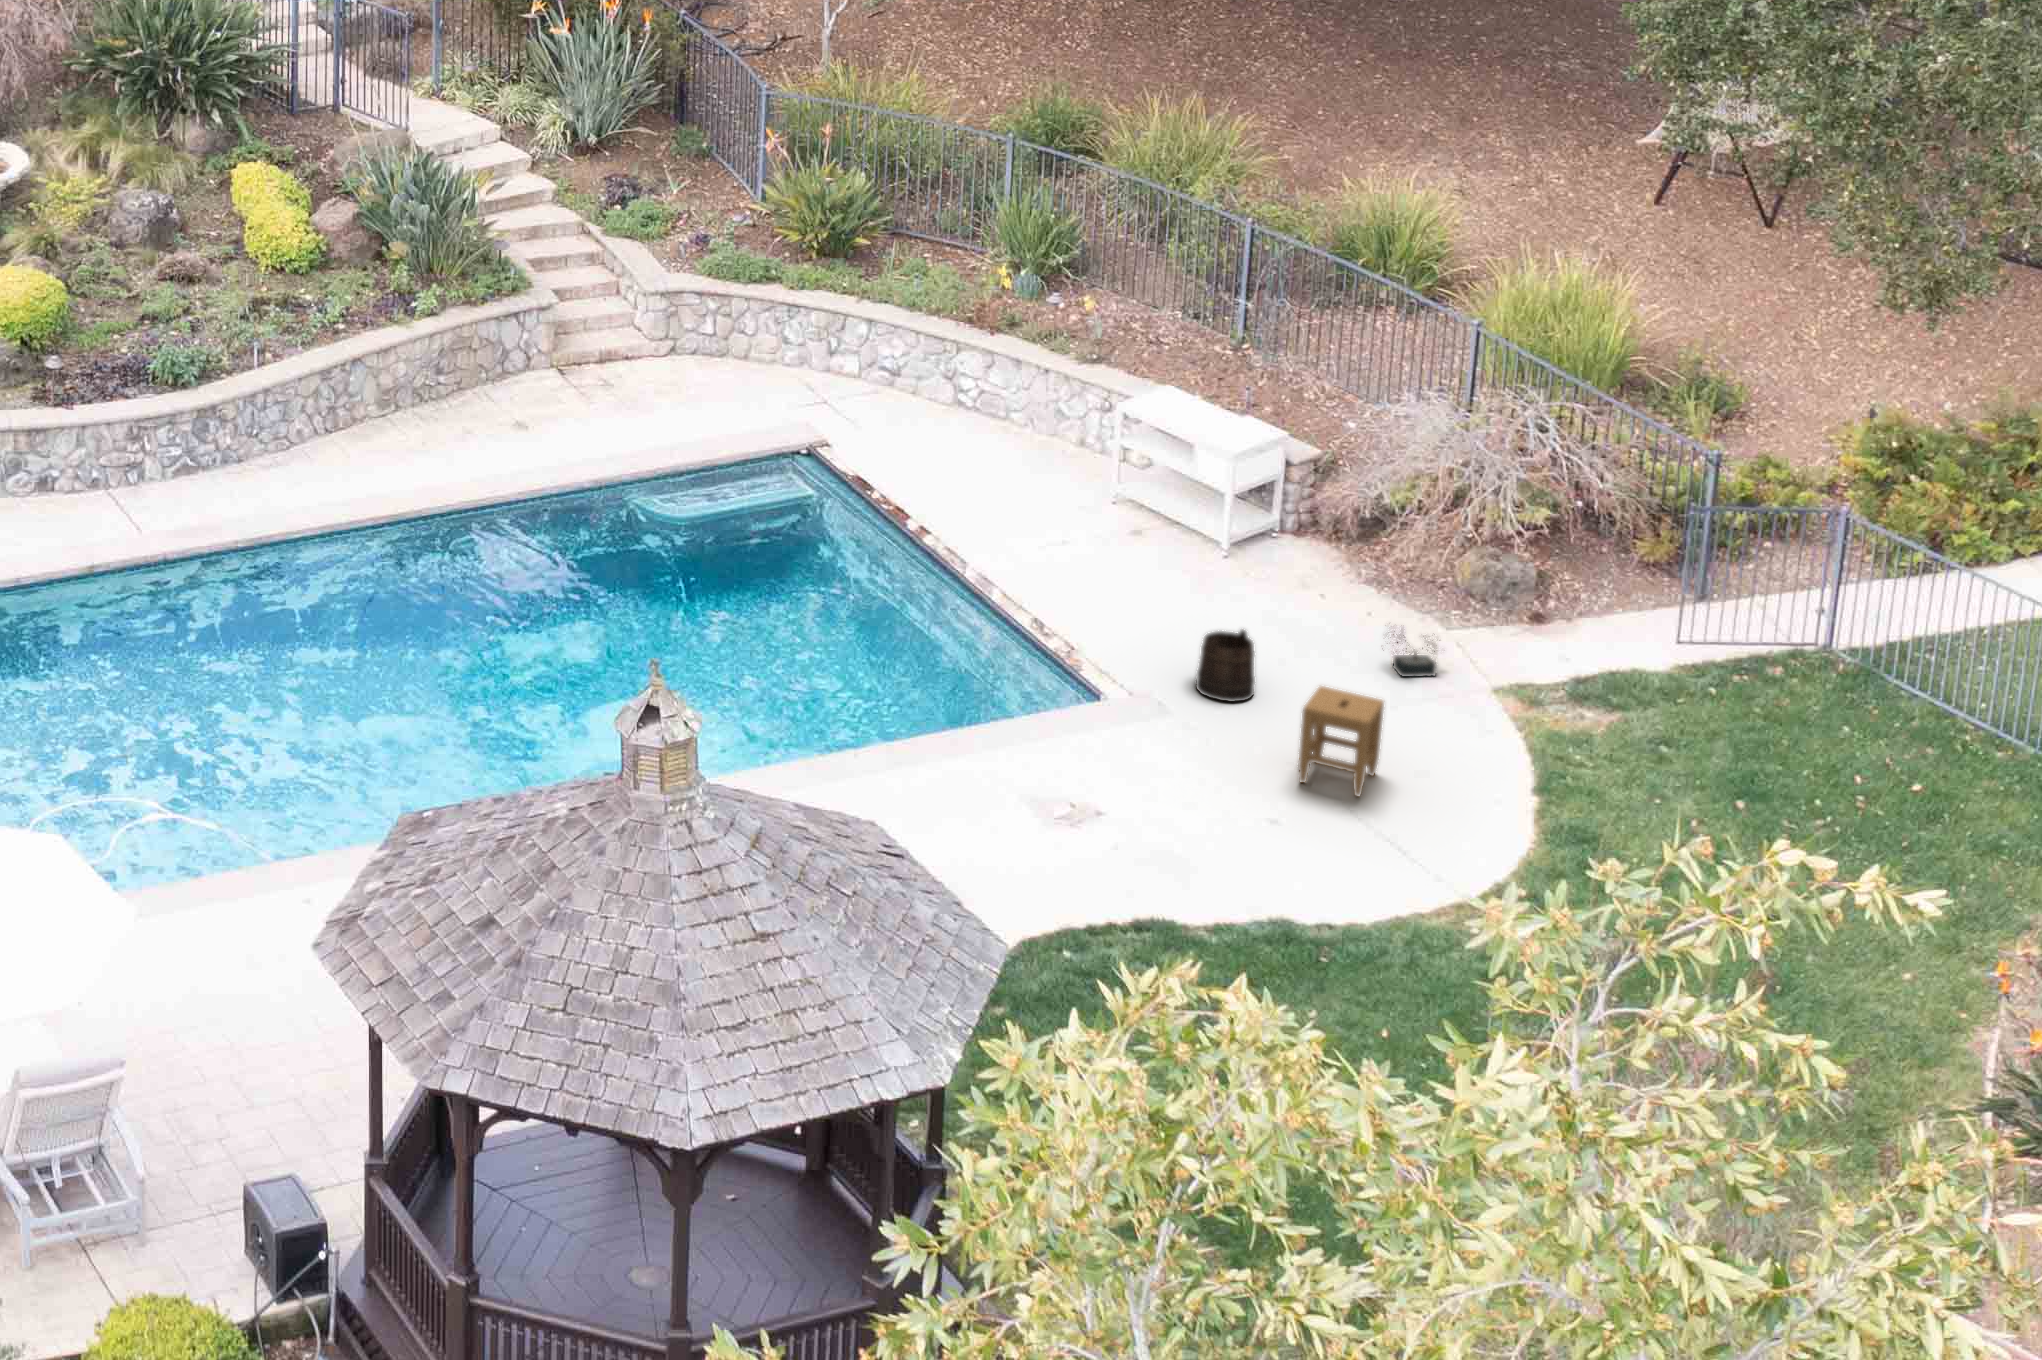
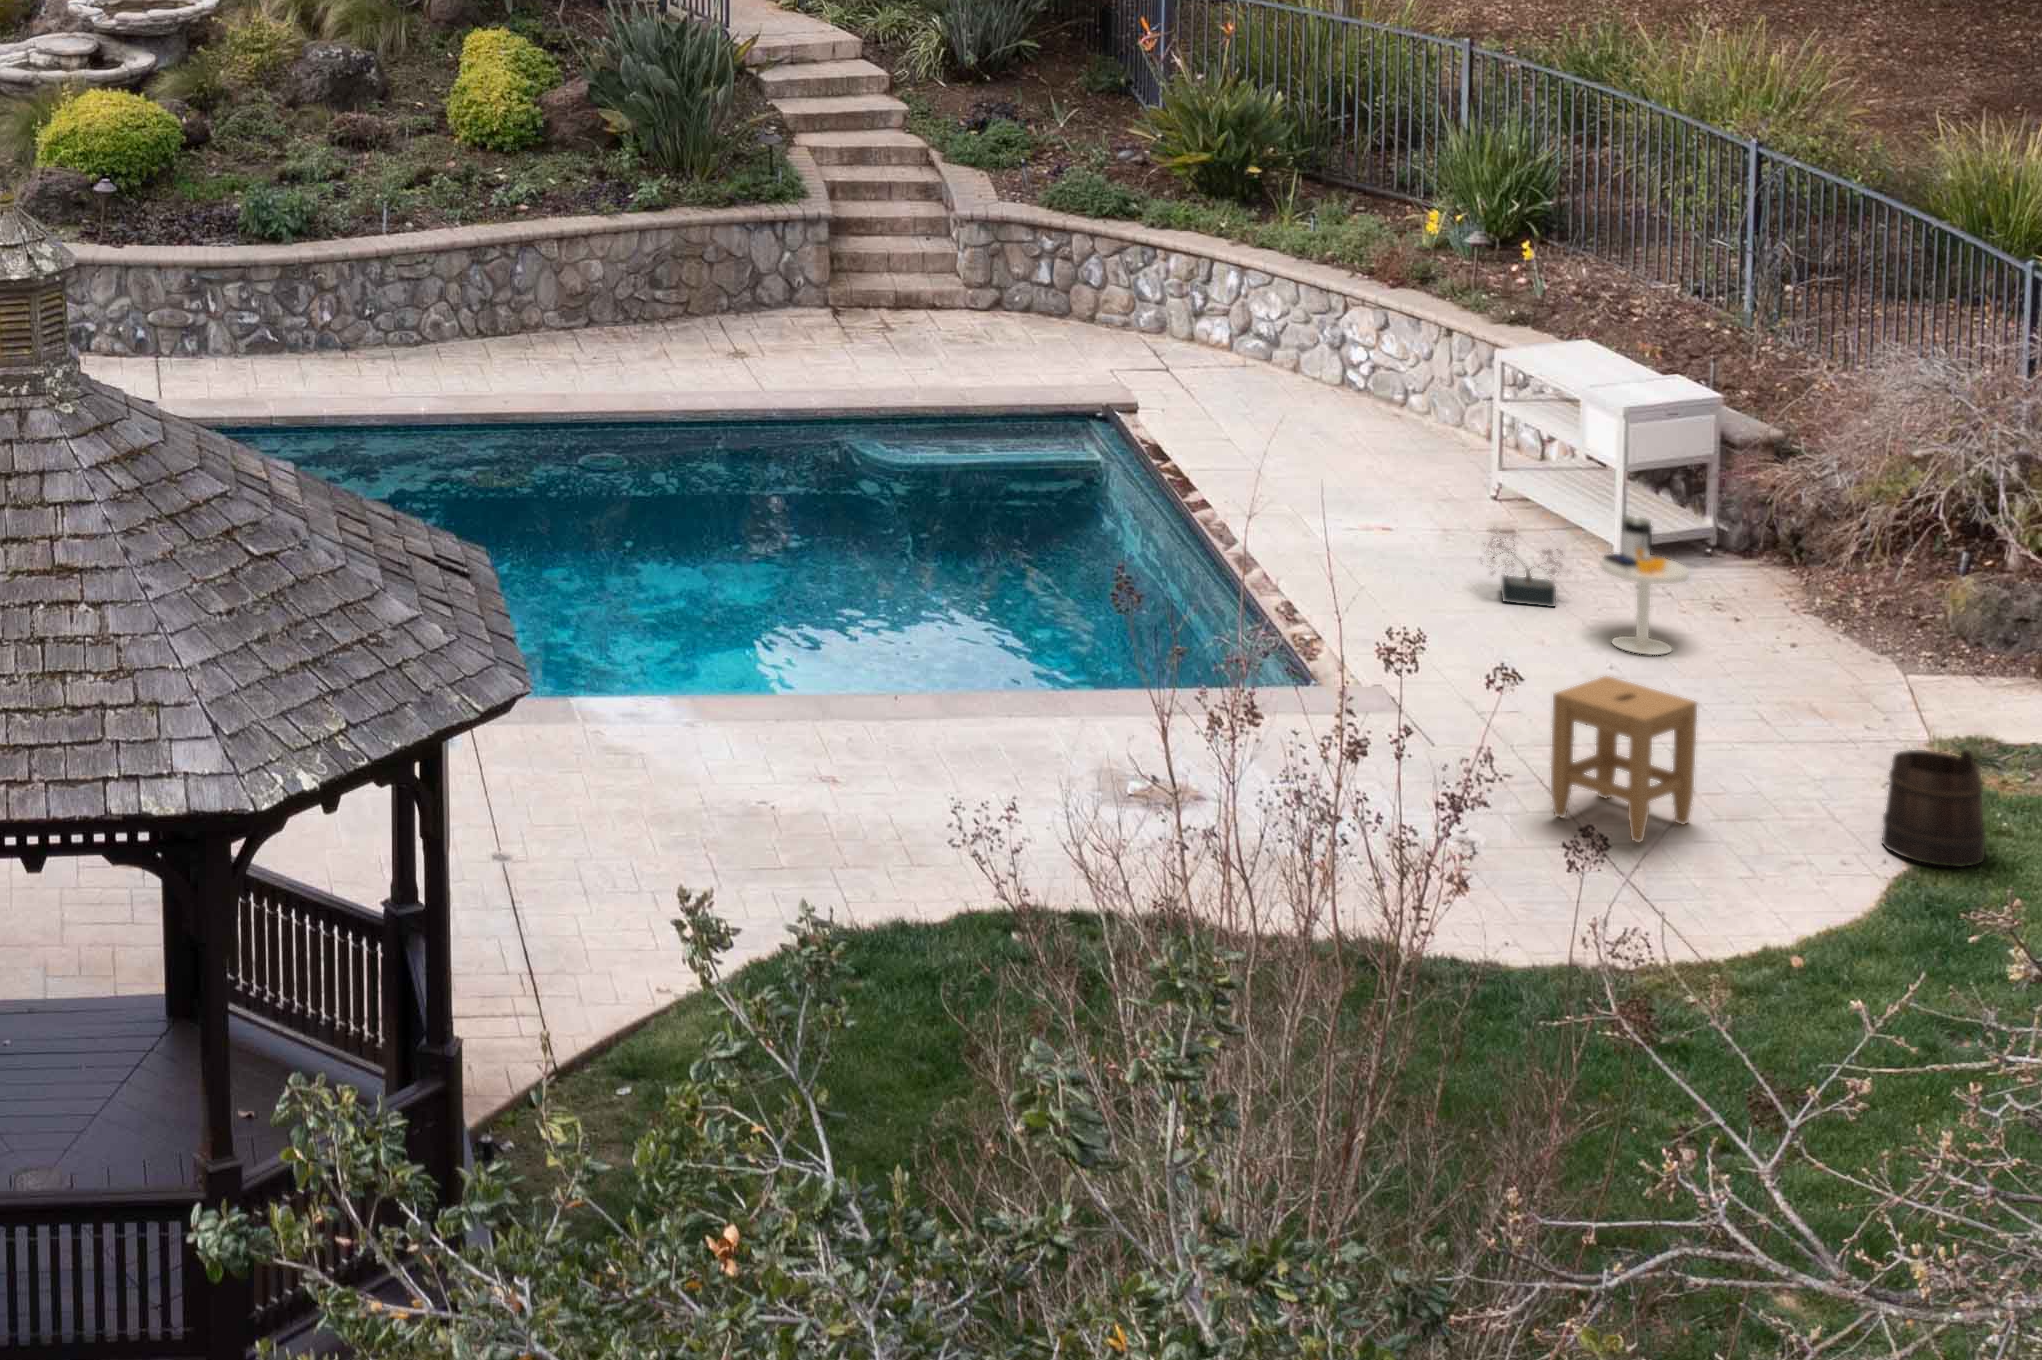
side table: none [1243,543,1300,635] -> present [1601,516,1689,655]
bucket: present [1196,630,1255,702] -> present [1882,750,1986,867]
decorative plant: present [1382,631,1437,677] -> present [1483,528,1563,607]

